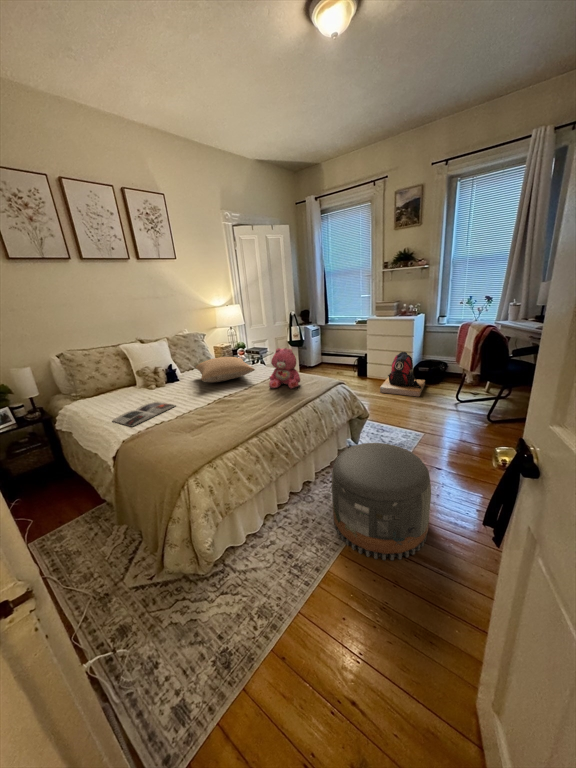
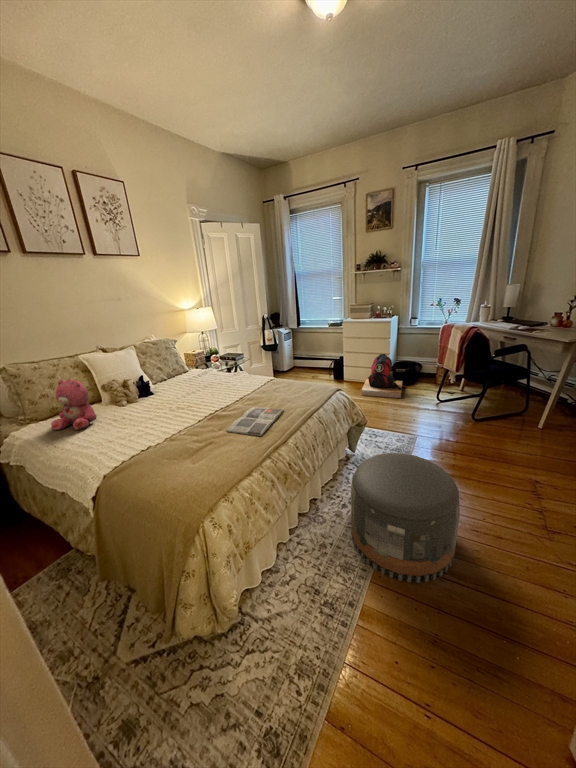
teddy bear: present [269,348,300,389] -> present [51,379,97,430]
pillow: present [196,357,255,382] -> none [174,365,245,395]
magazine: present [113,402,176,426] -> present [227,407,284,436]

